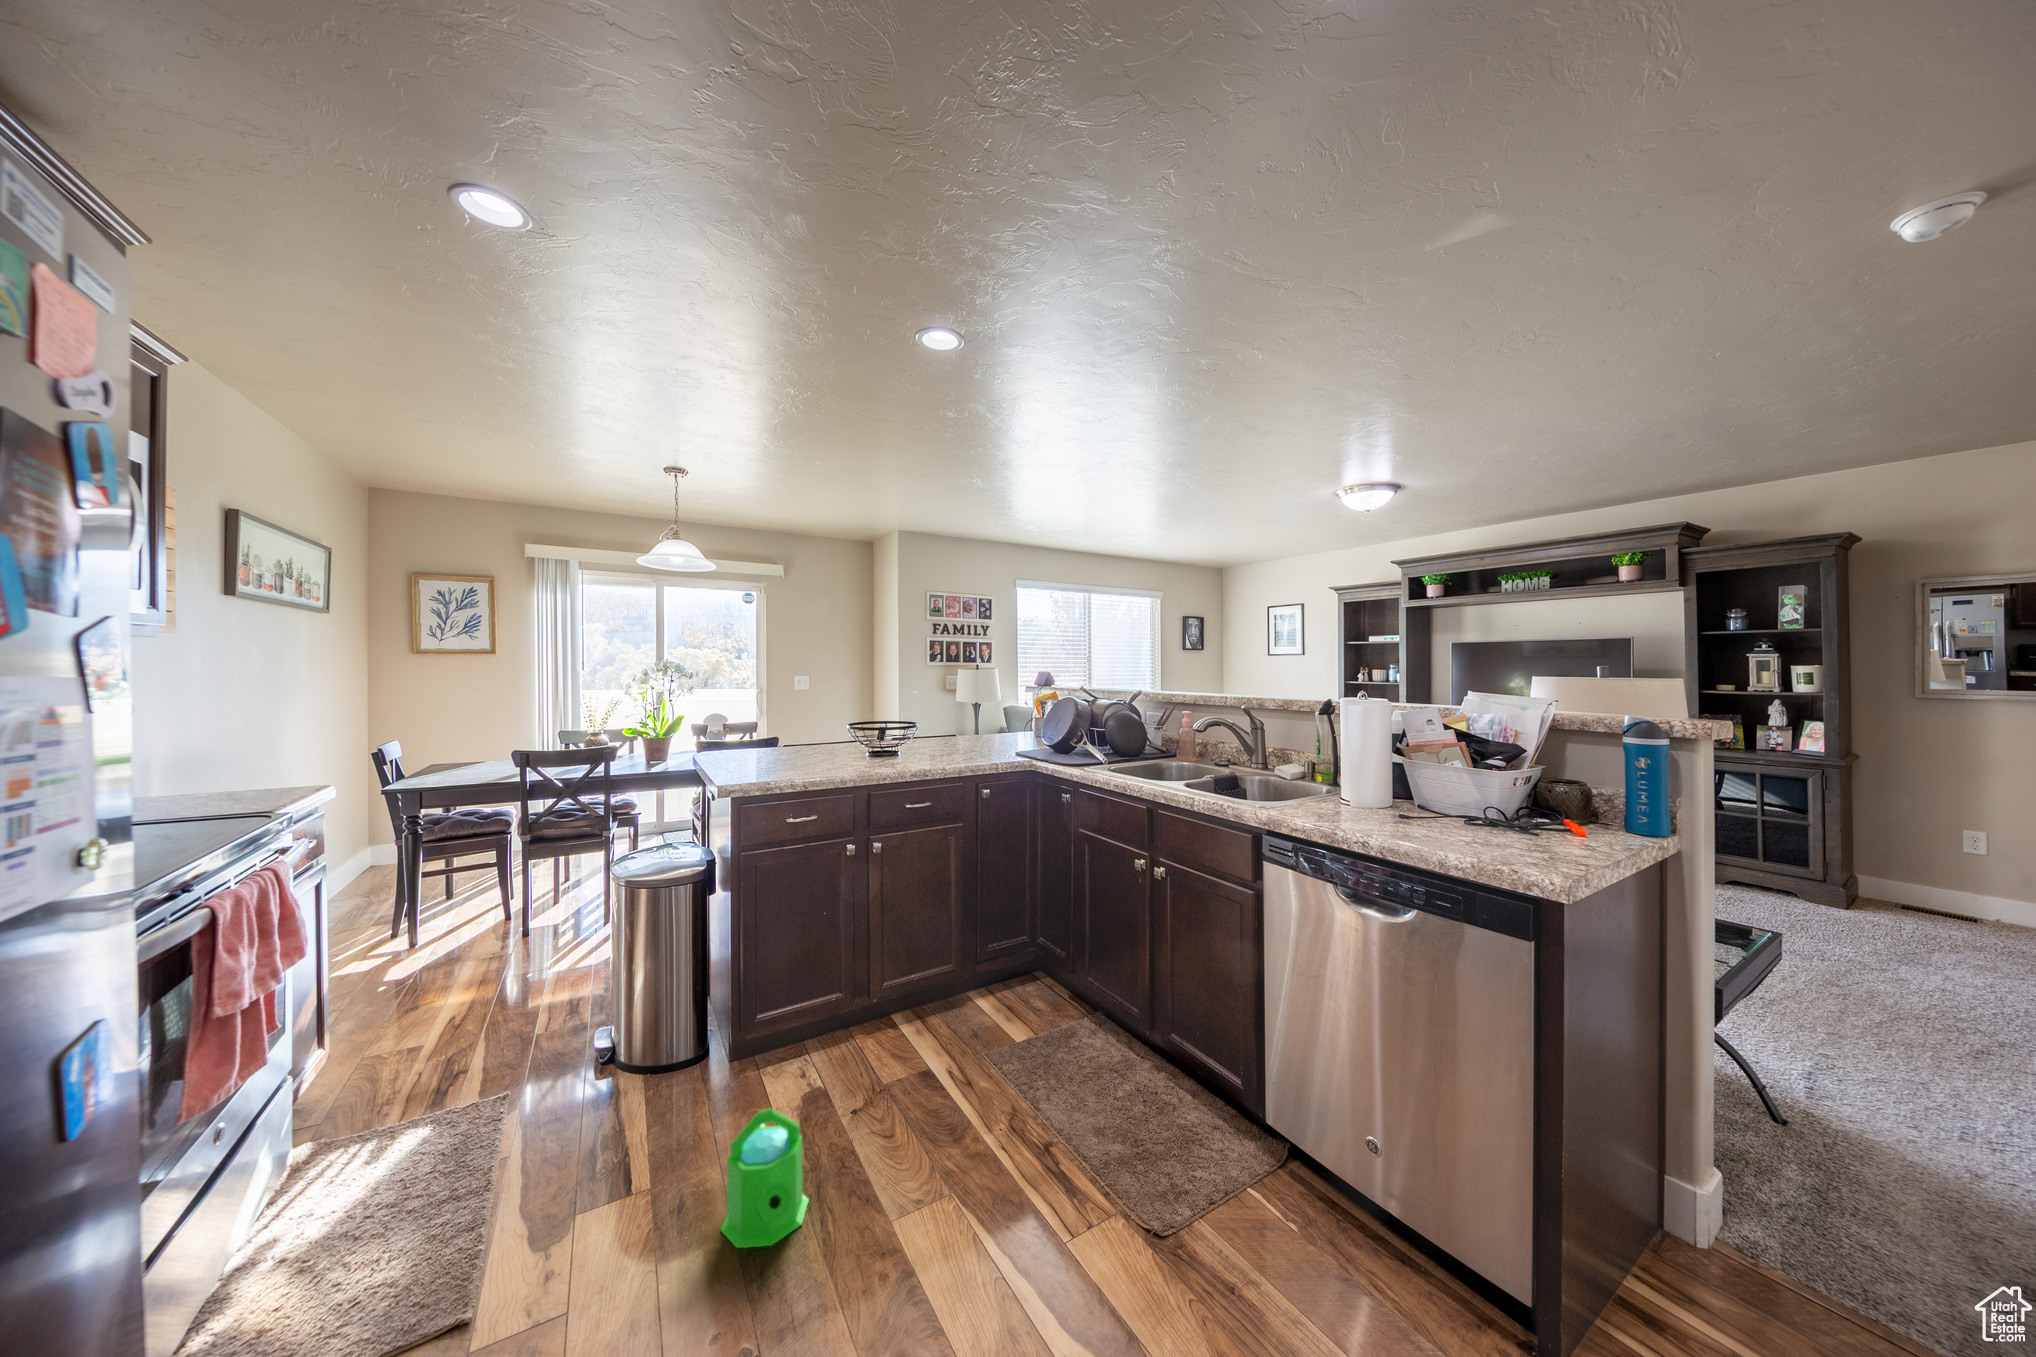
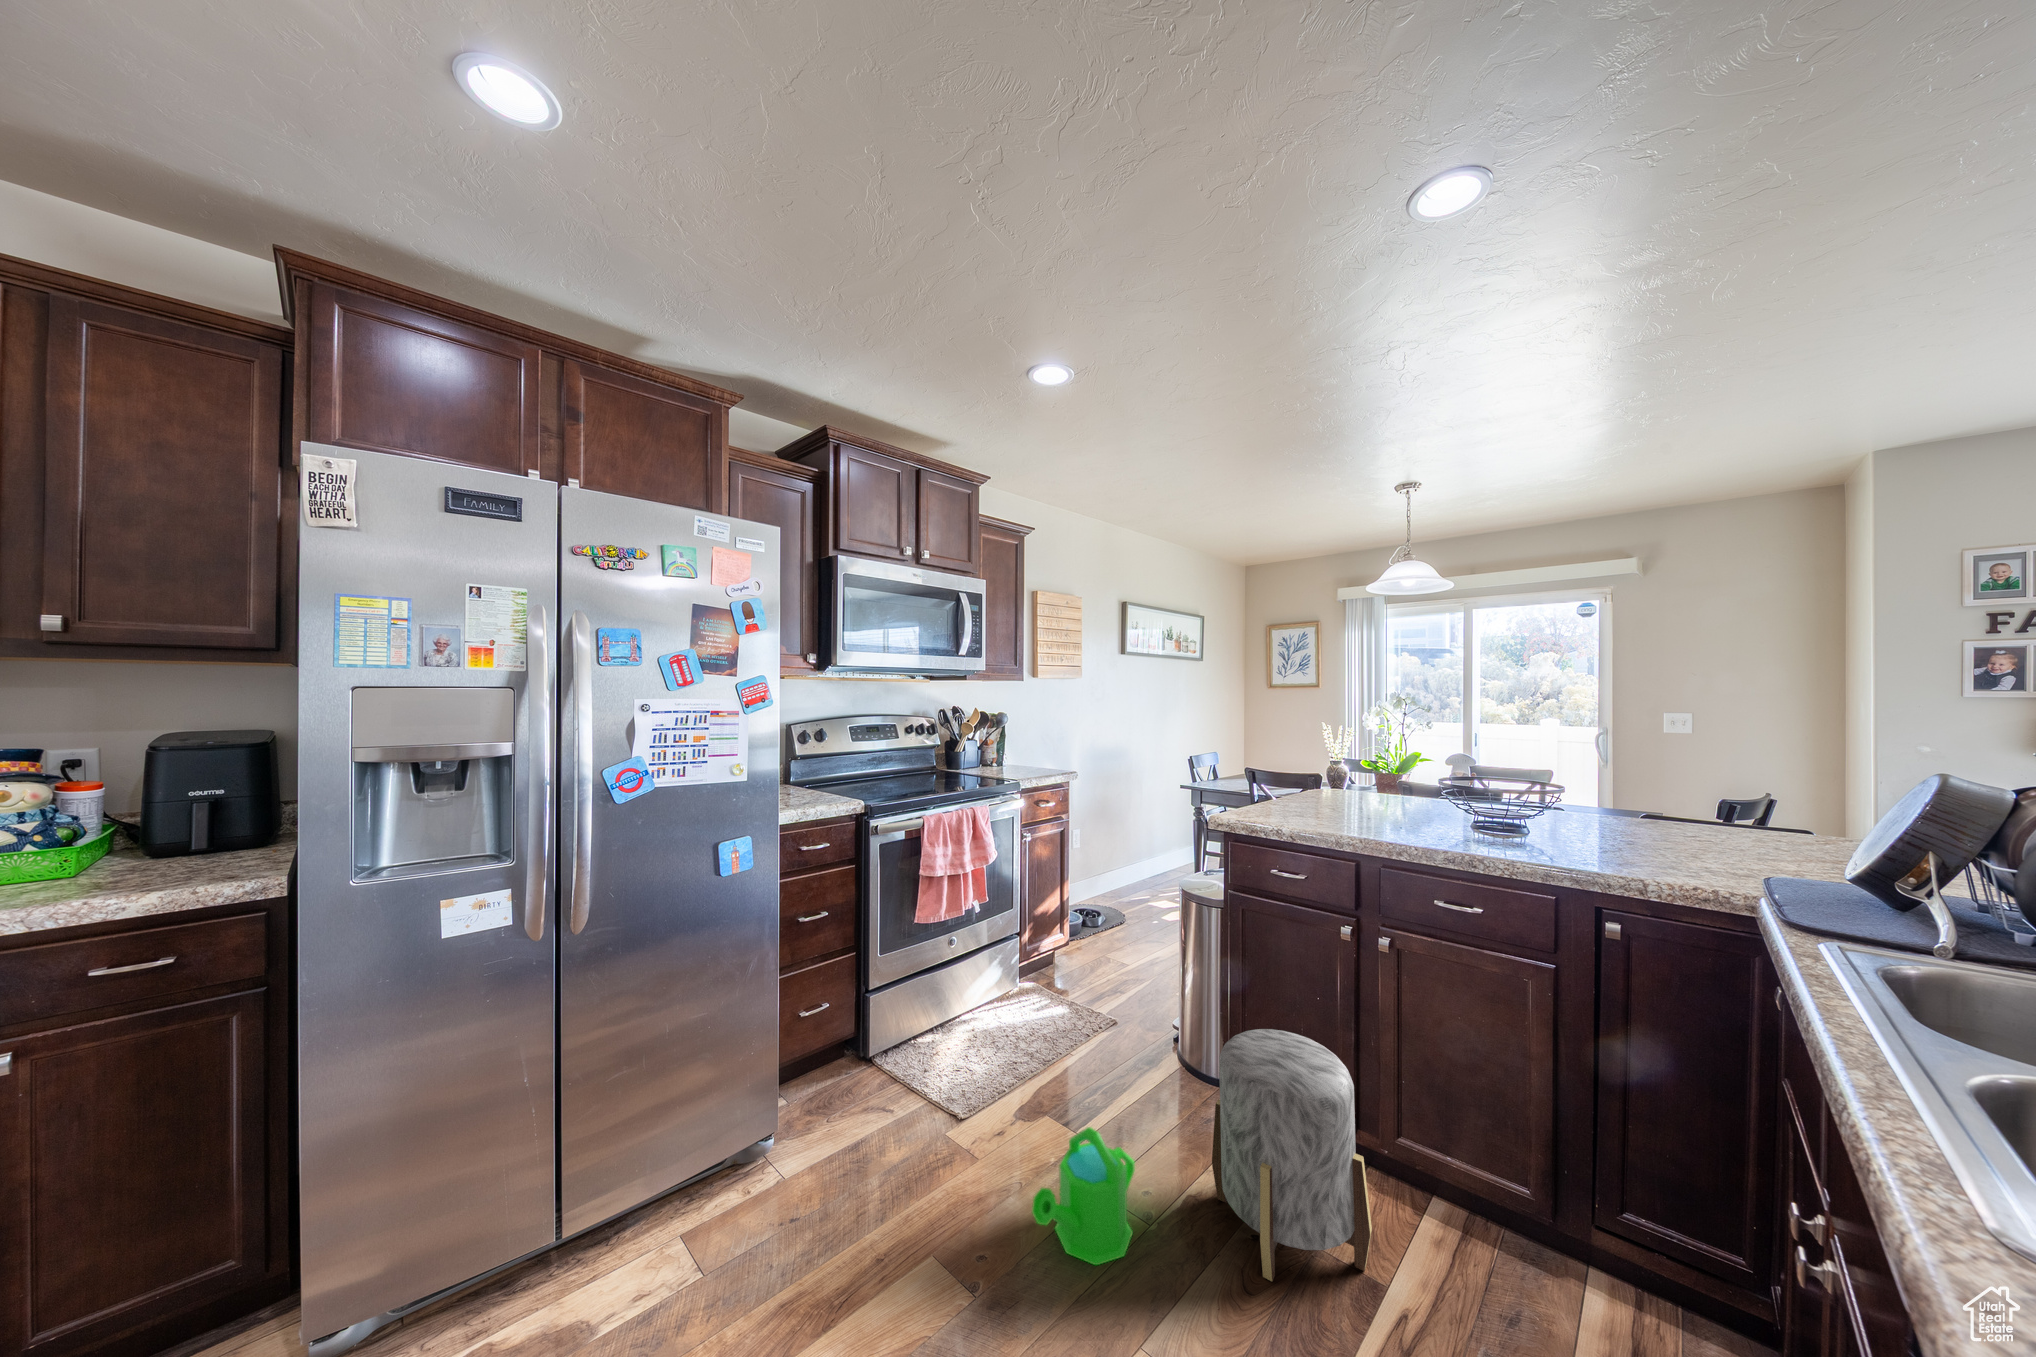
stool: none [802,934,920,1121] -> present [1212,1029,1372,1281]

